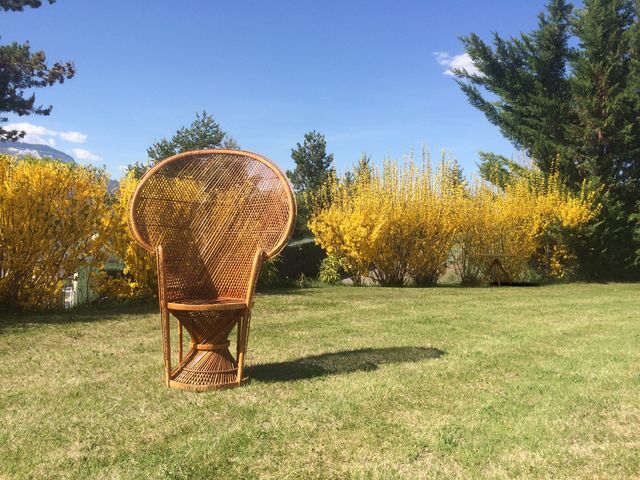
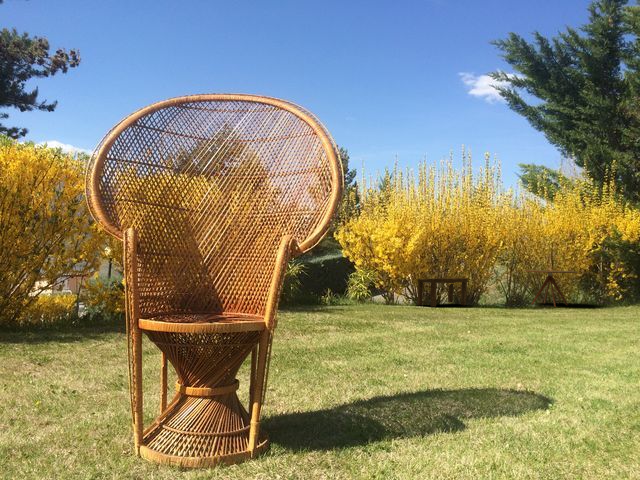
bench: none [380,262,424,288] -> present [417,278,468,307]

